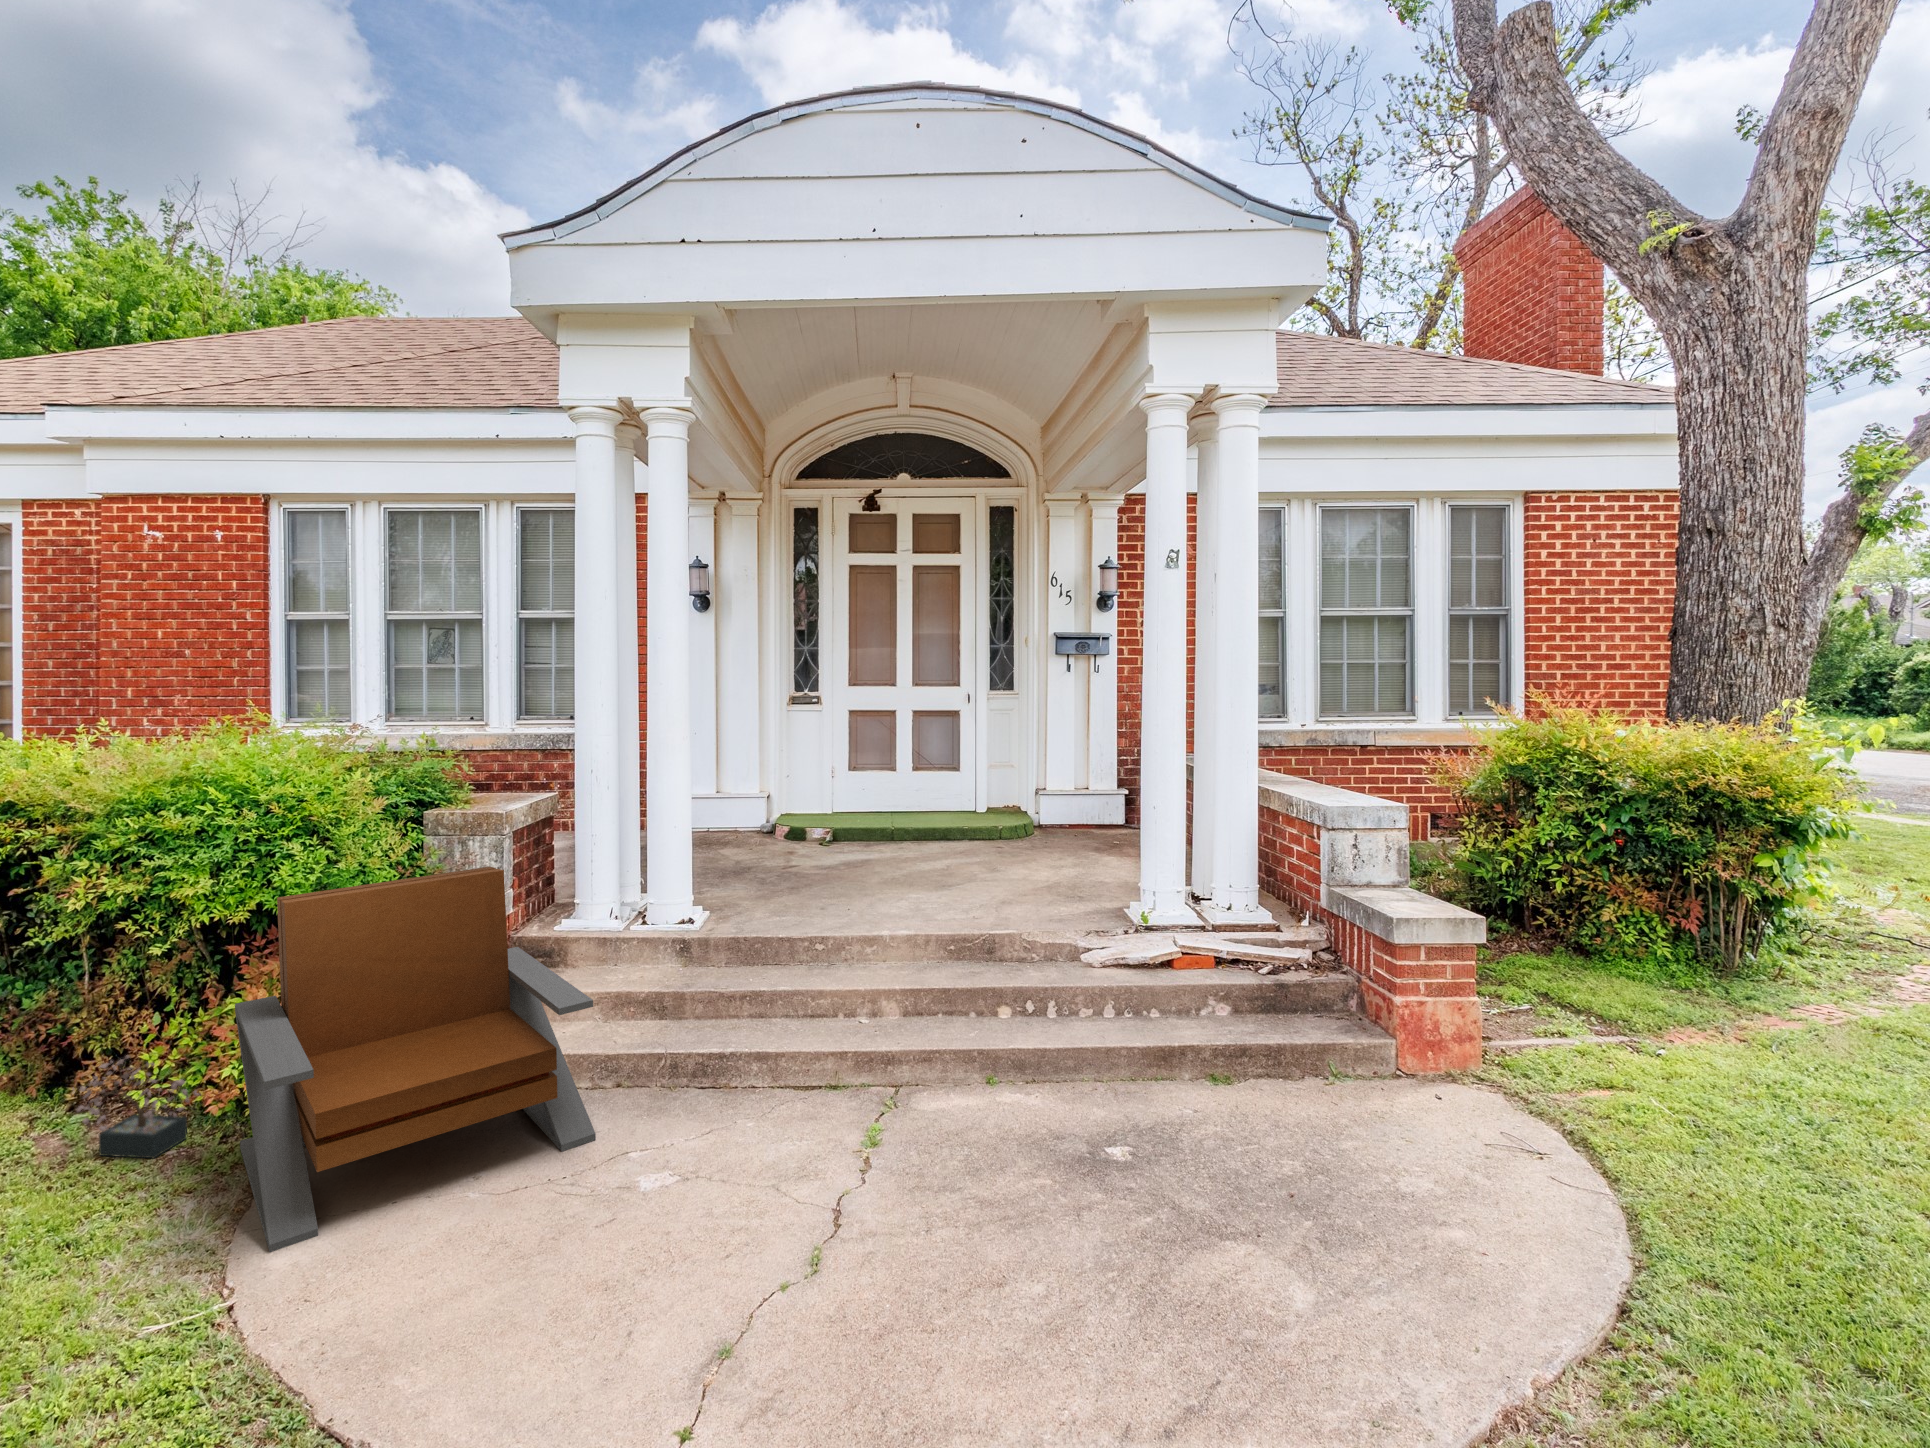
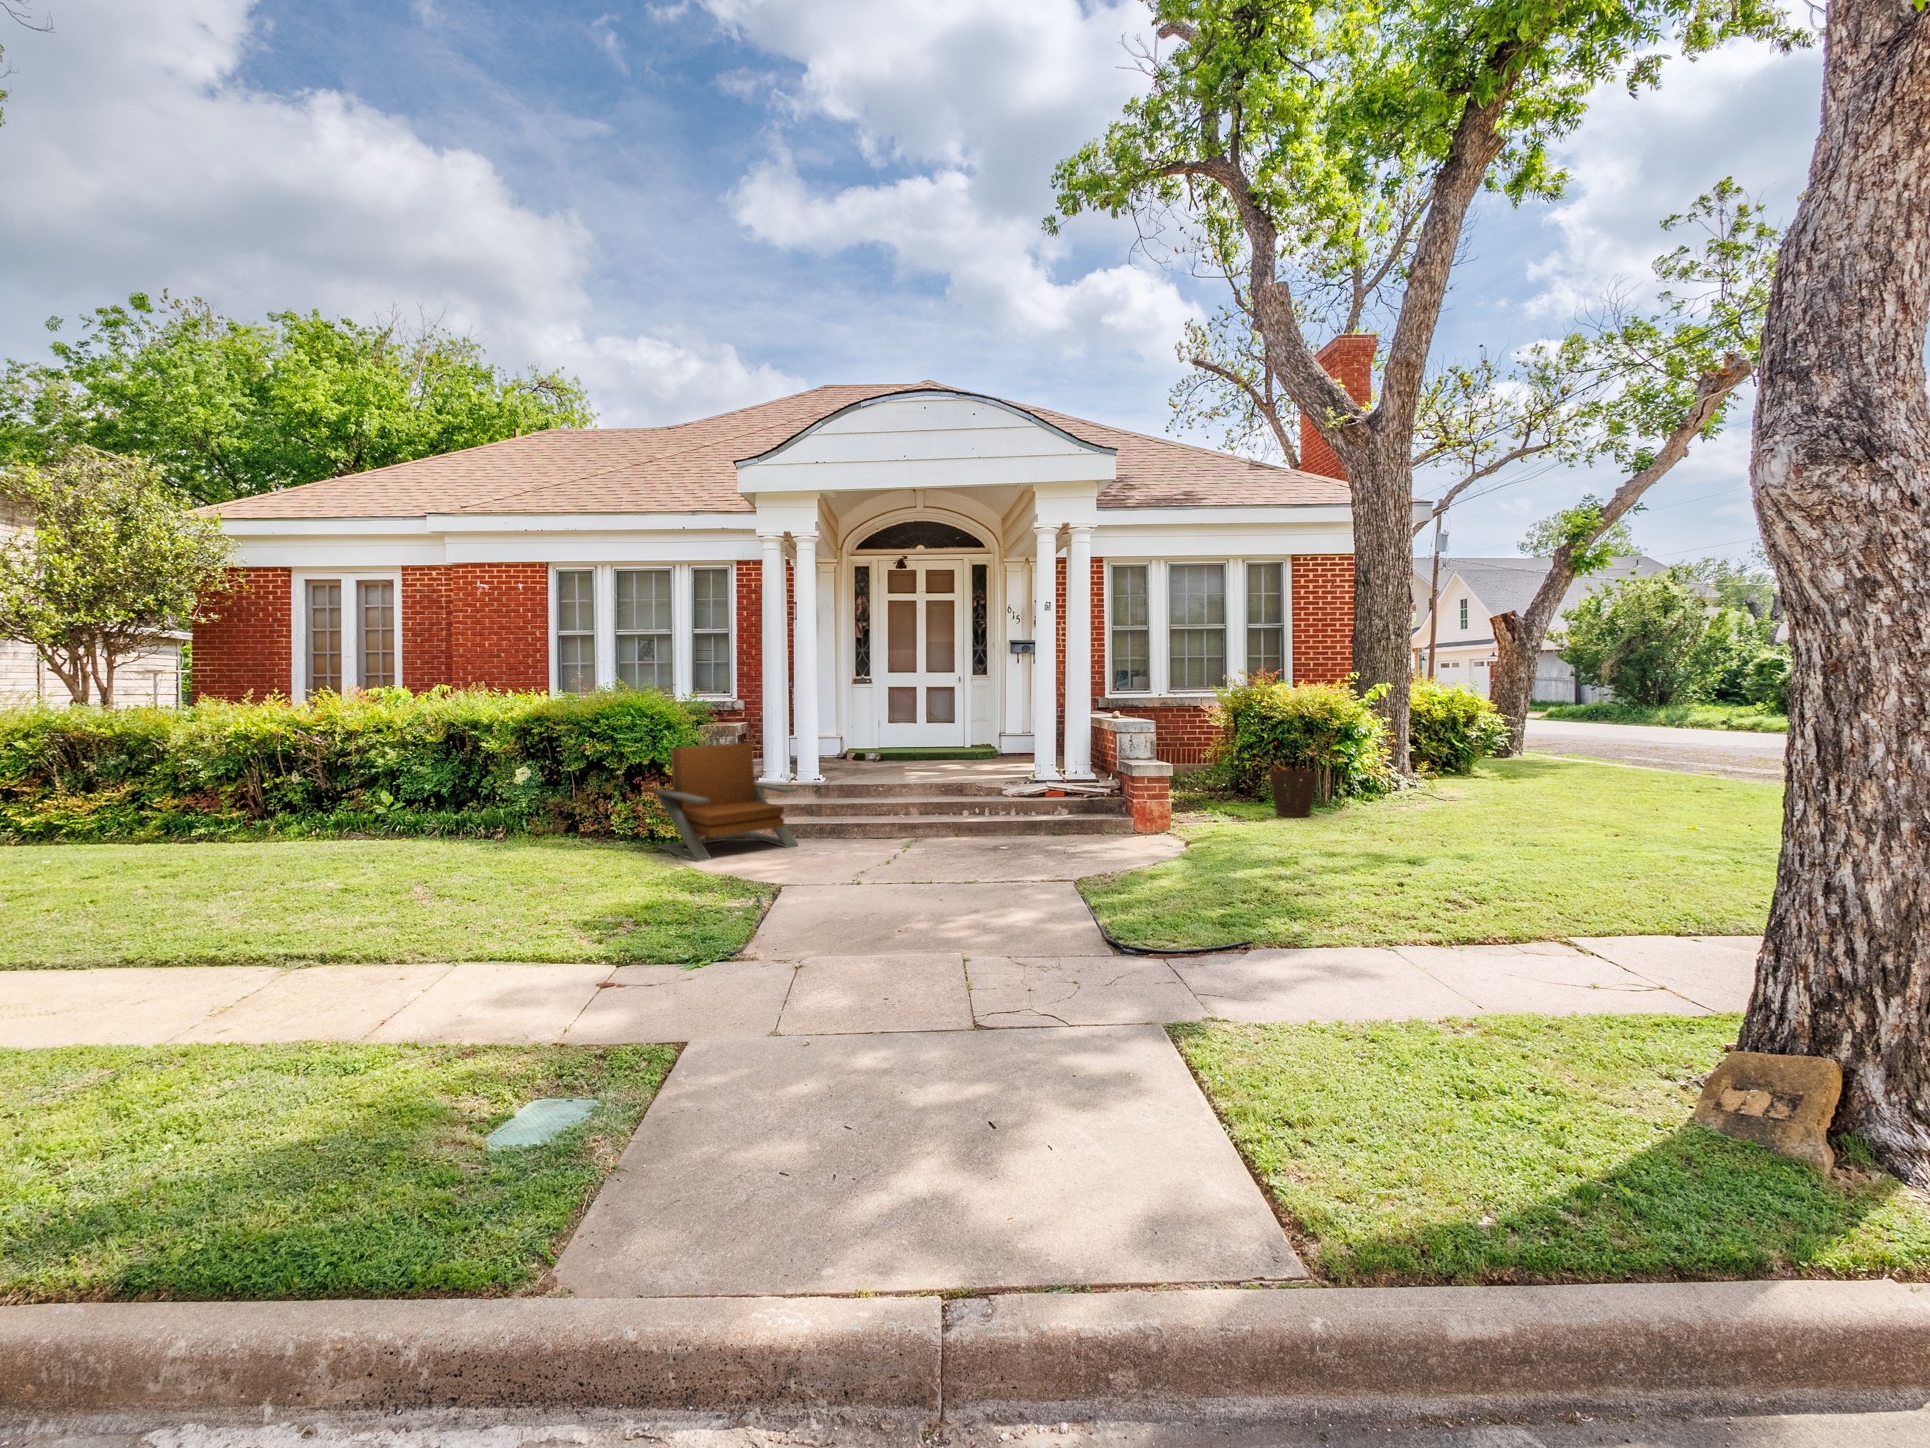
basket: none [1609,894,1727,1005] -> present [1269,770,1317,818]
decorative plant: present [73,1056,201,1158] -> none [595,814,638,850]

